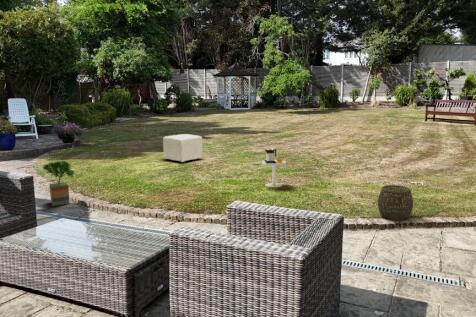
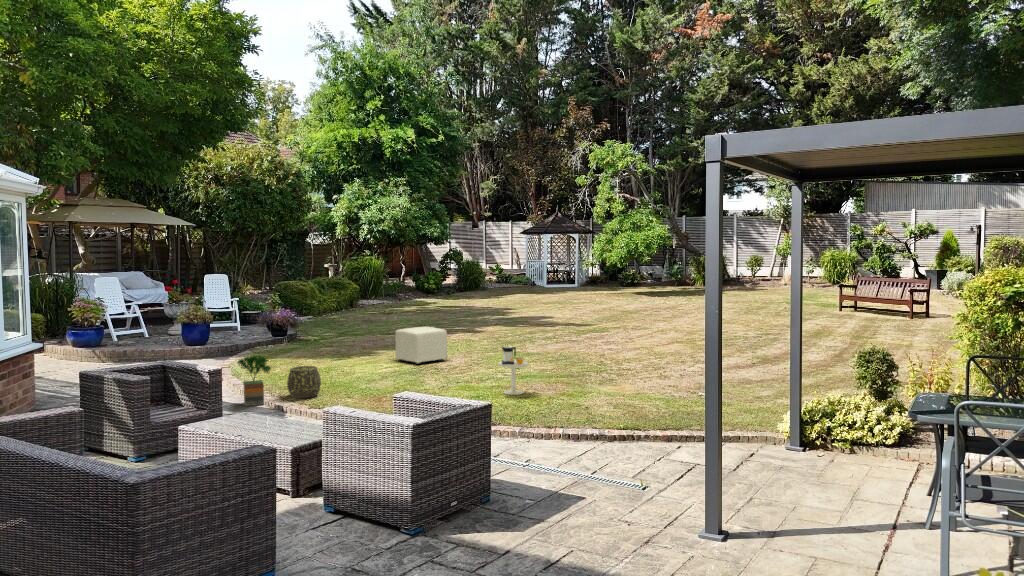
woven basket: present [377,185,413,220] -> present [287,366,321,398]

